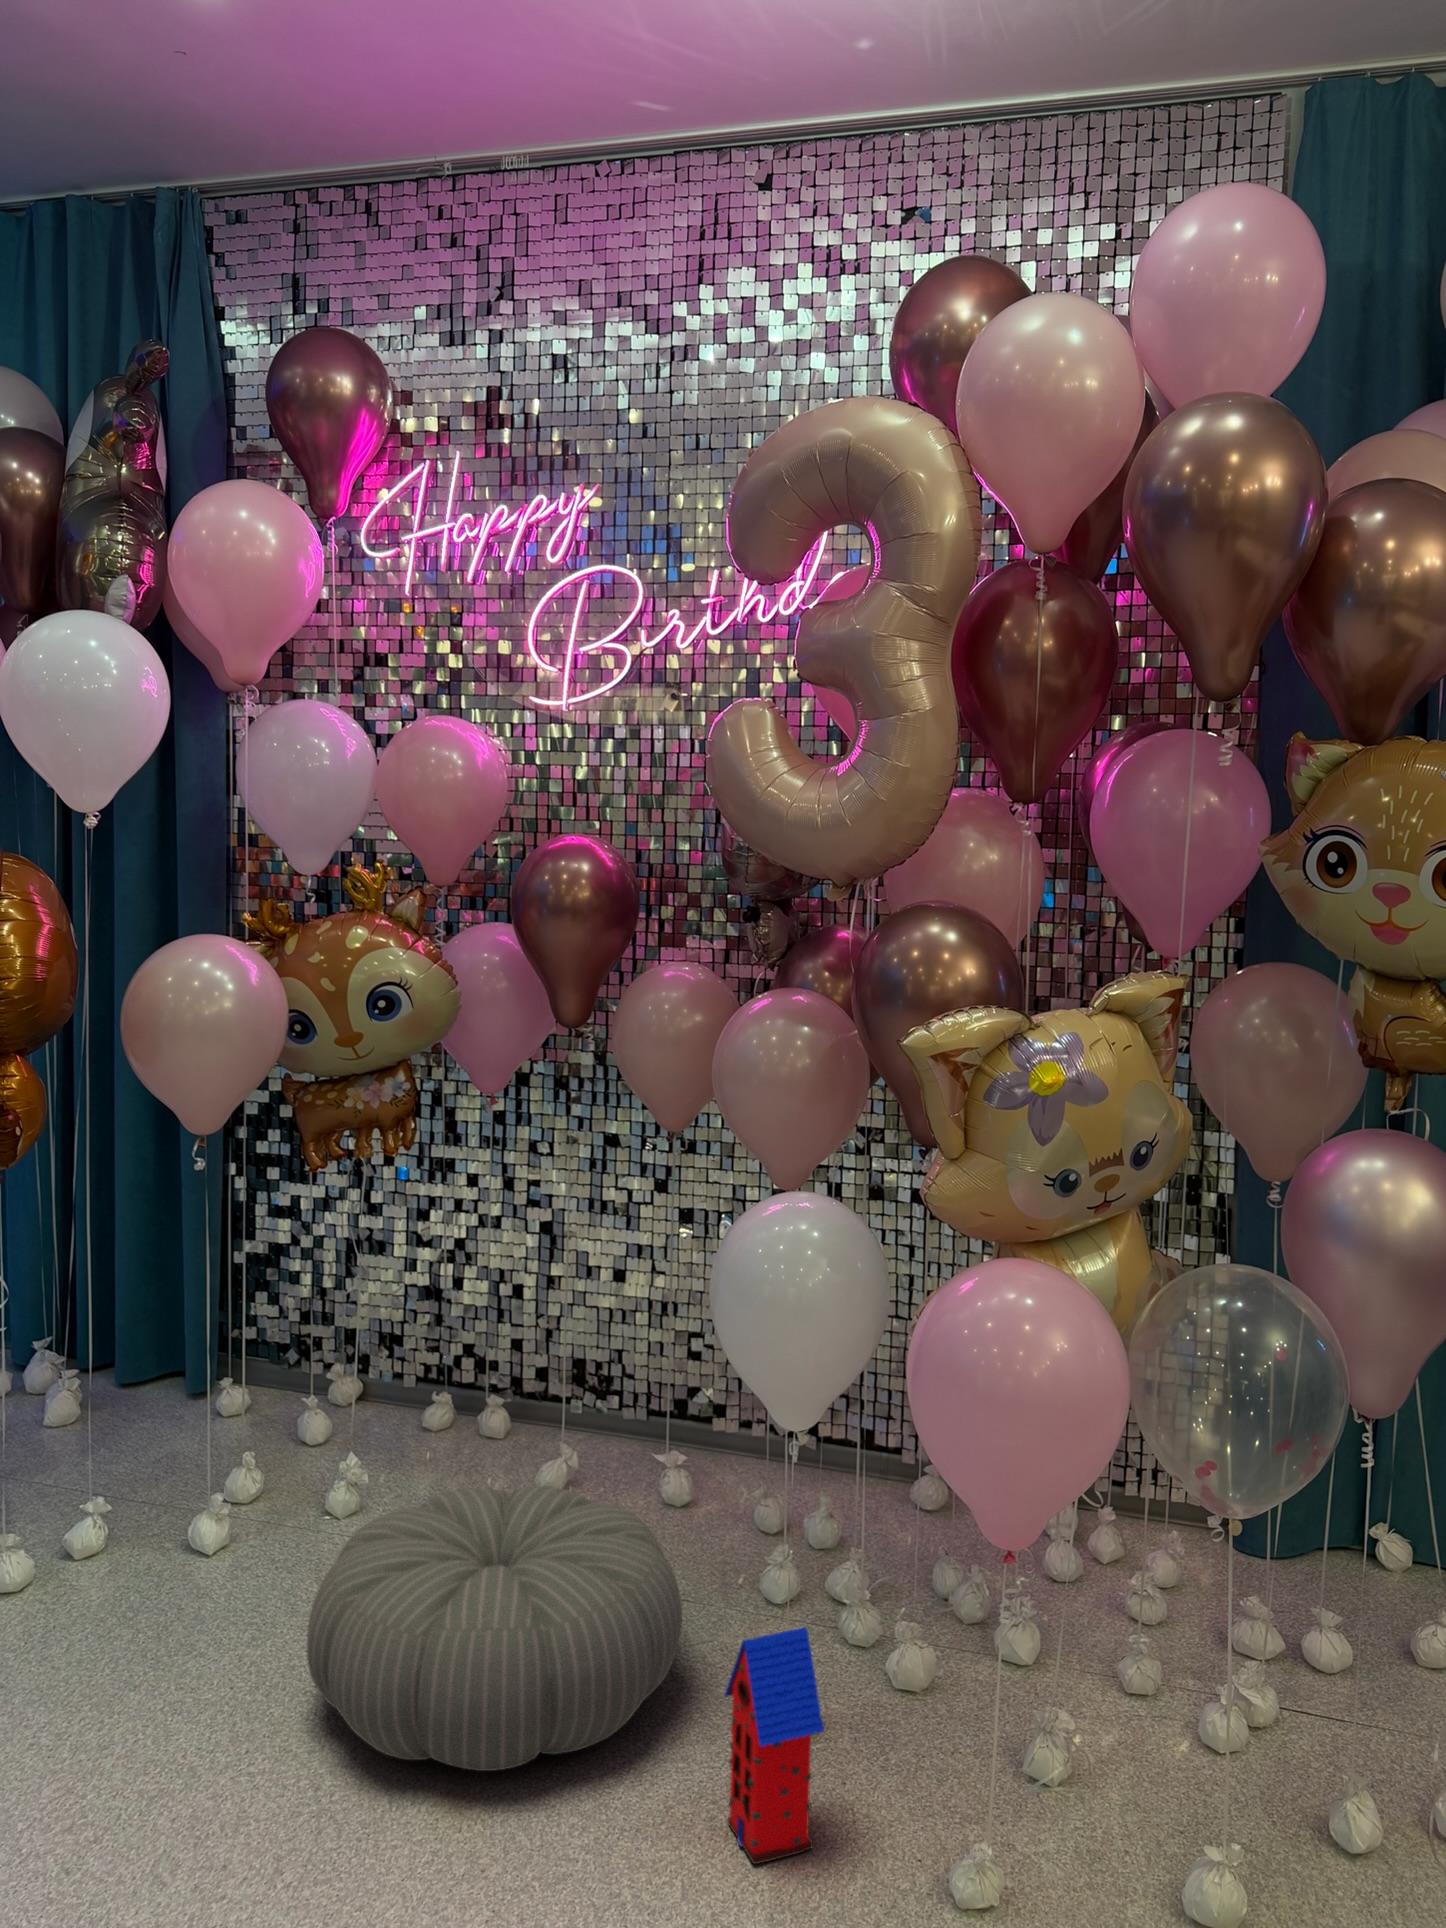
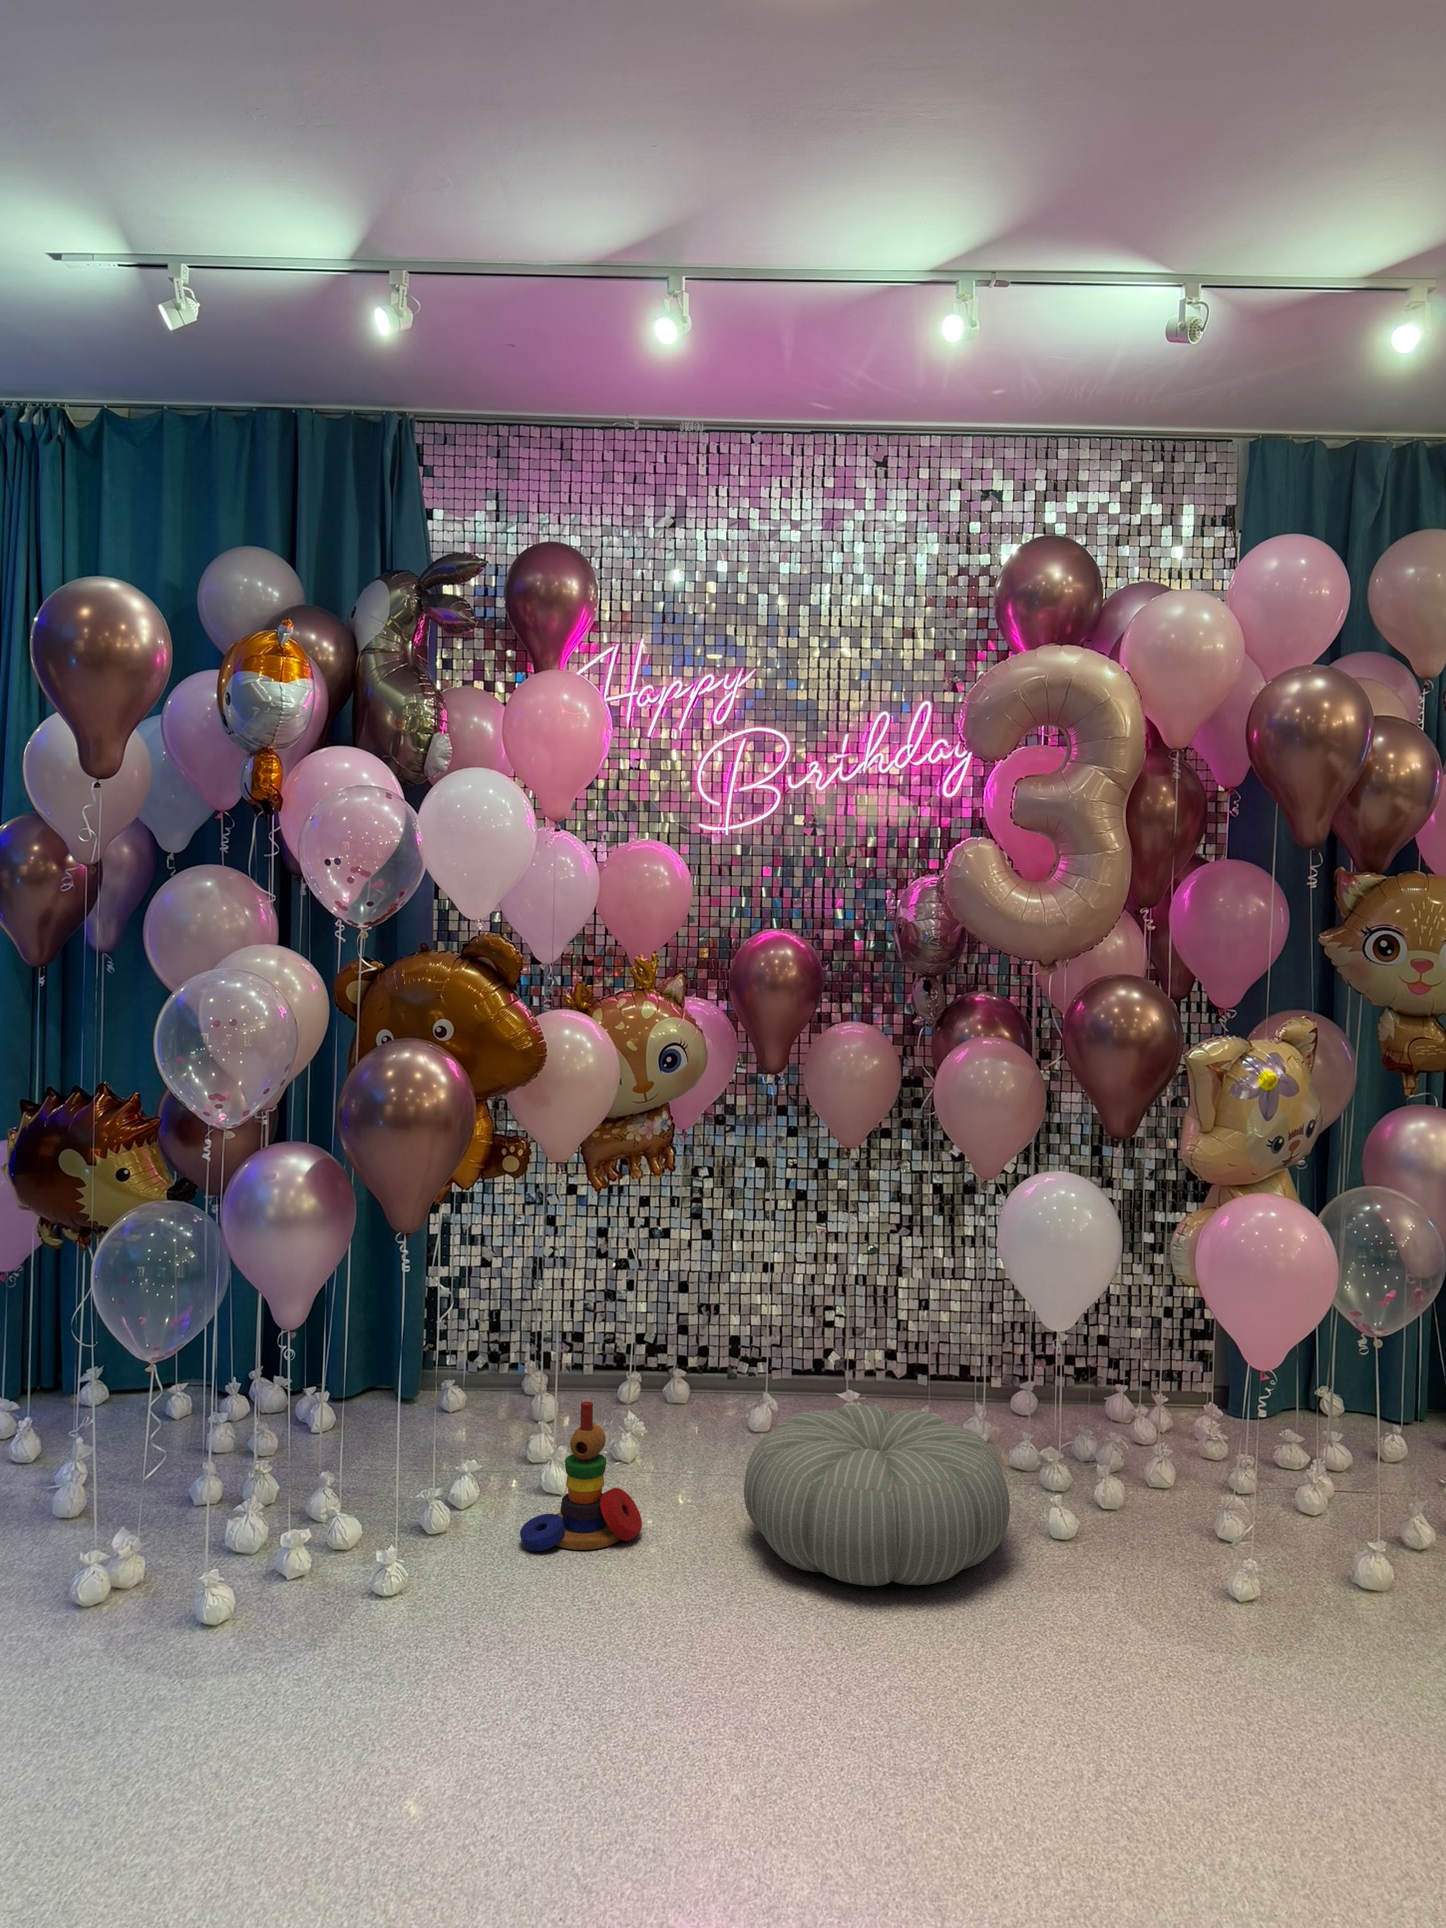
stacking toy: none [72,1442,237,1635] -> present [520,1401,642,1551]
toy house: present [725,1627,824,1864] -> none [1093,1449,1171,1605]

